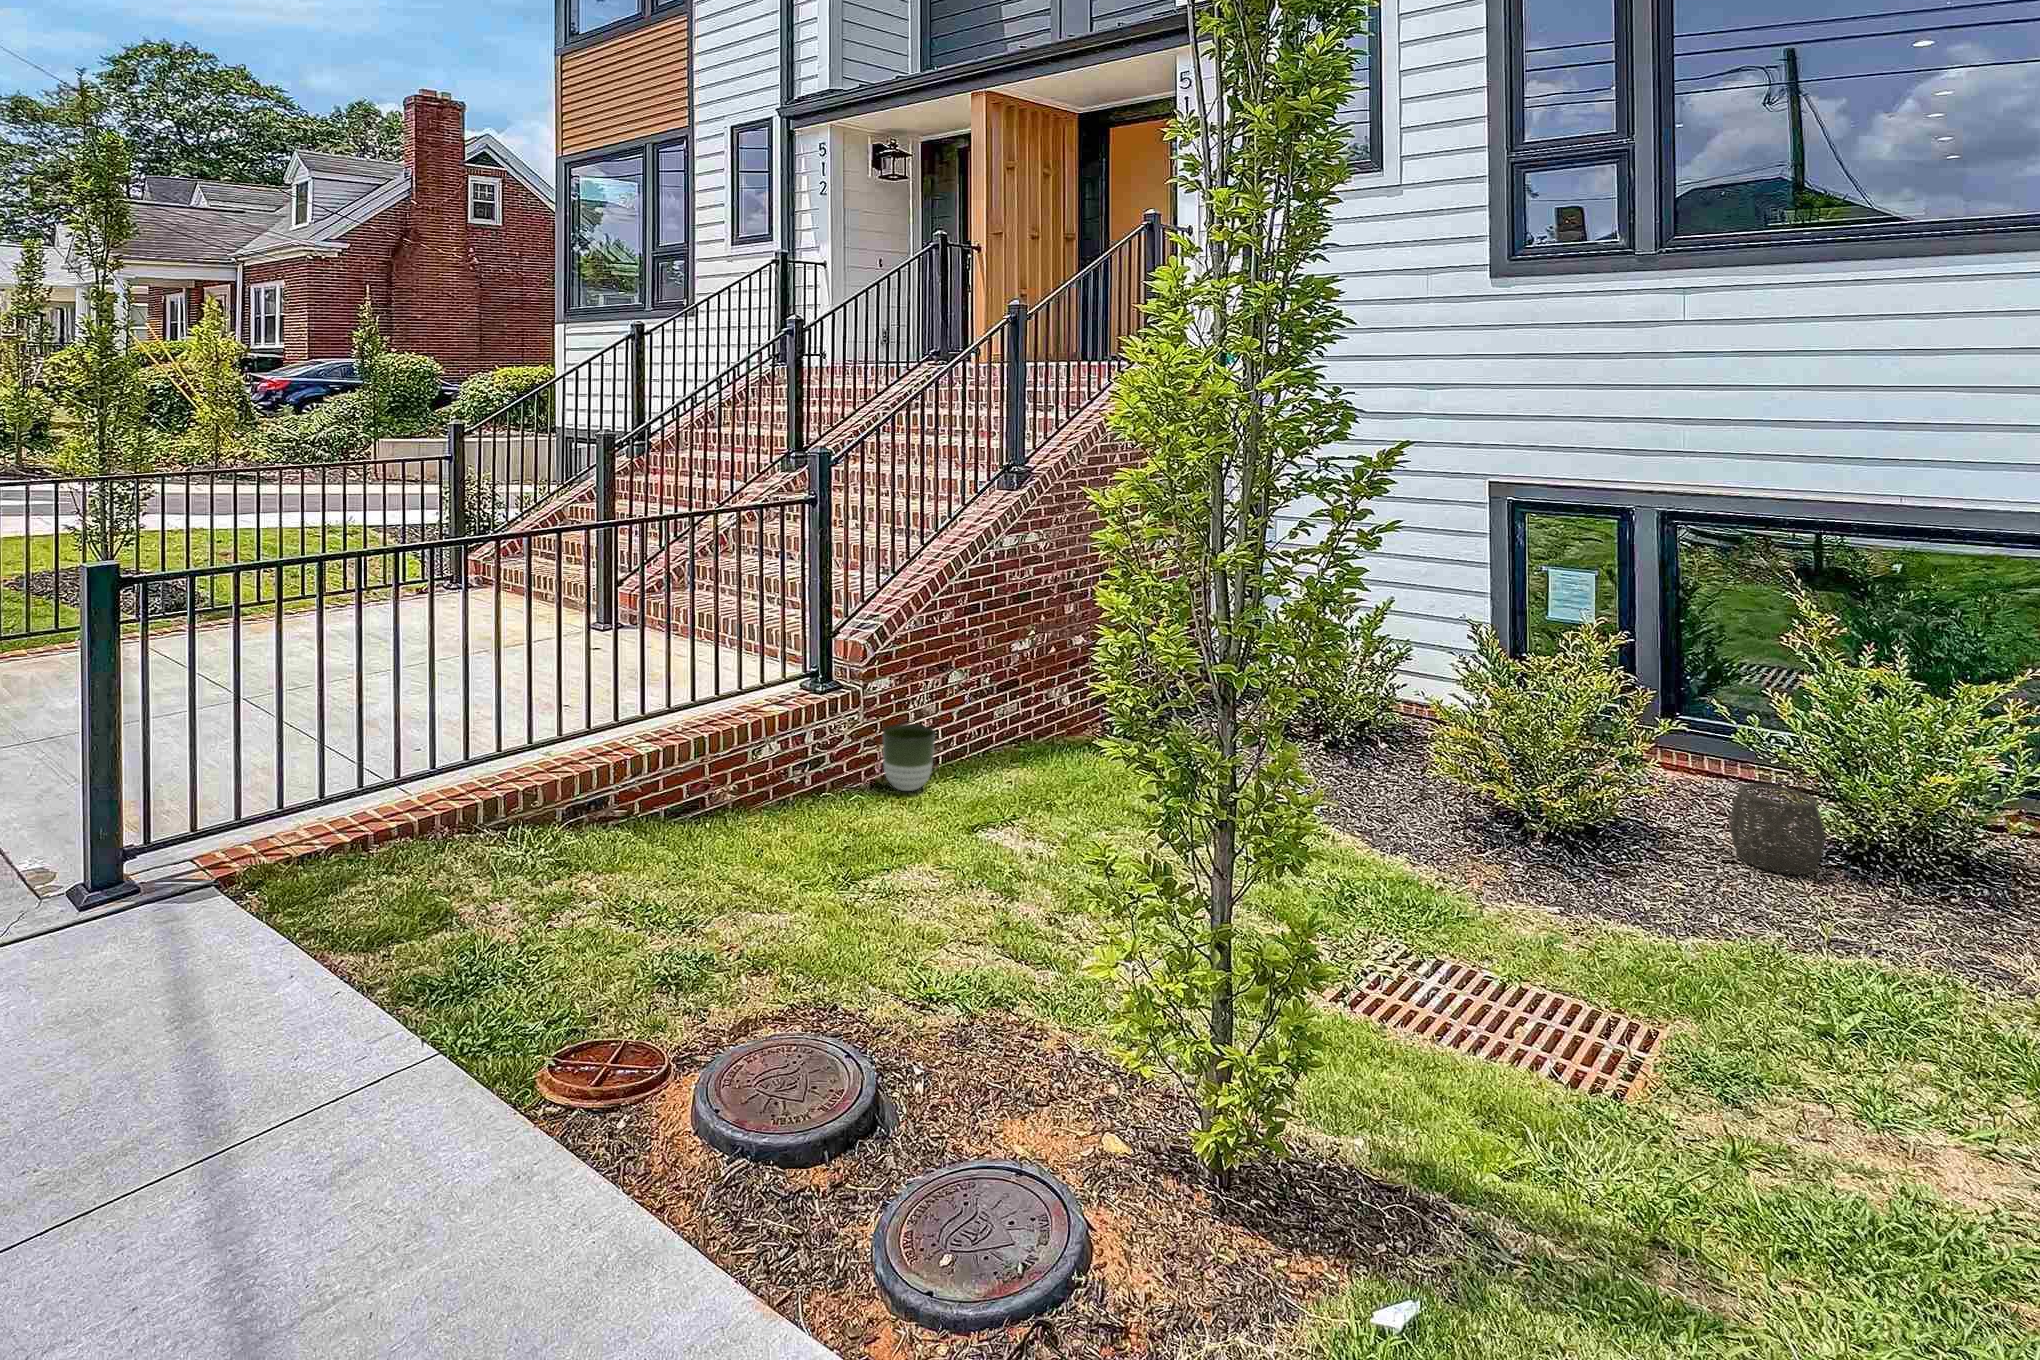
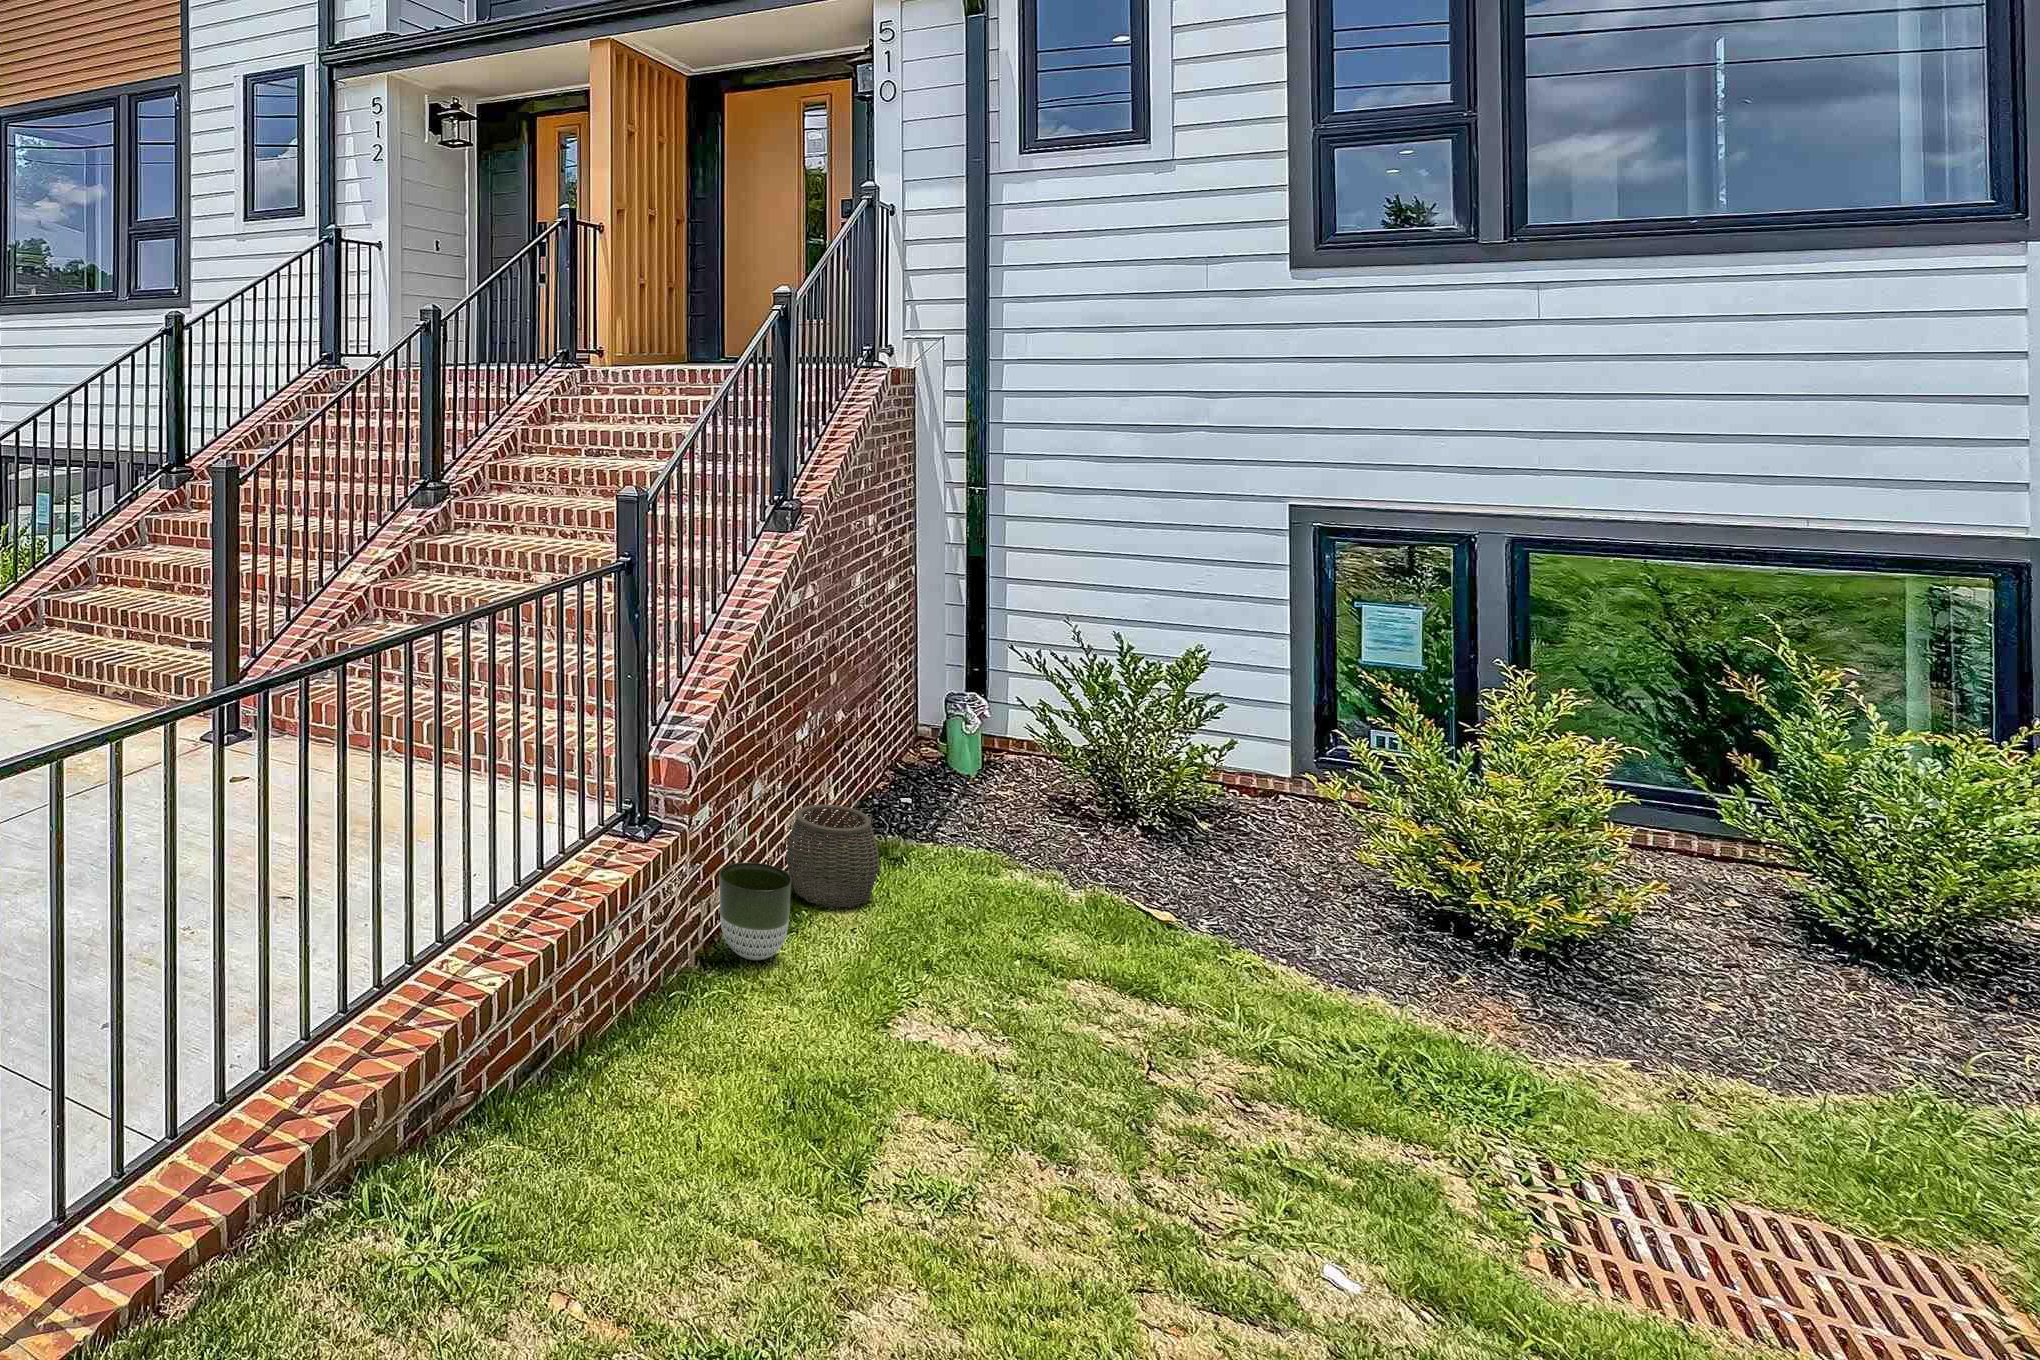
woven basket: present [1729,783,1825,875] -> present [786,804,879,908]

